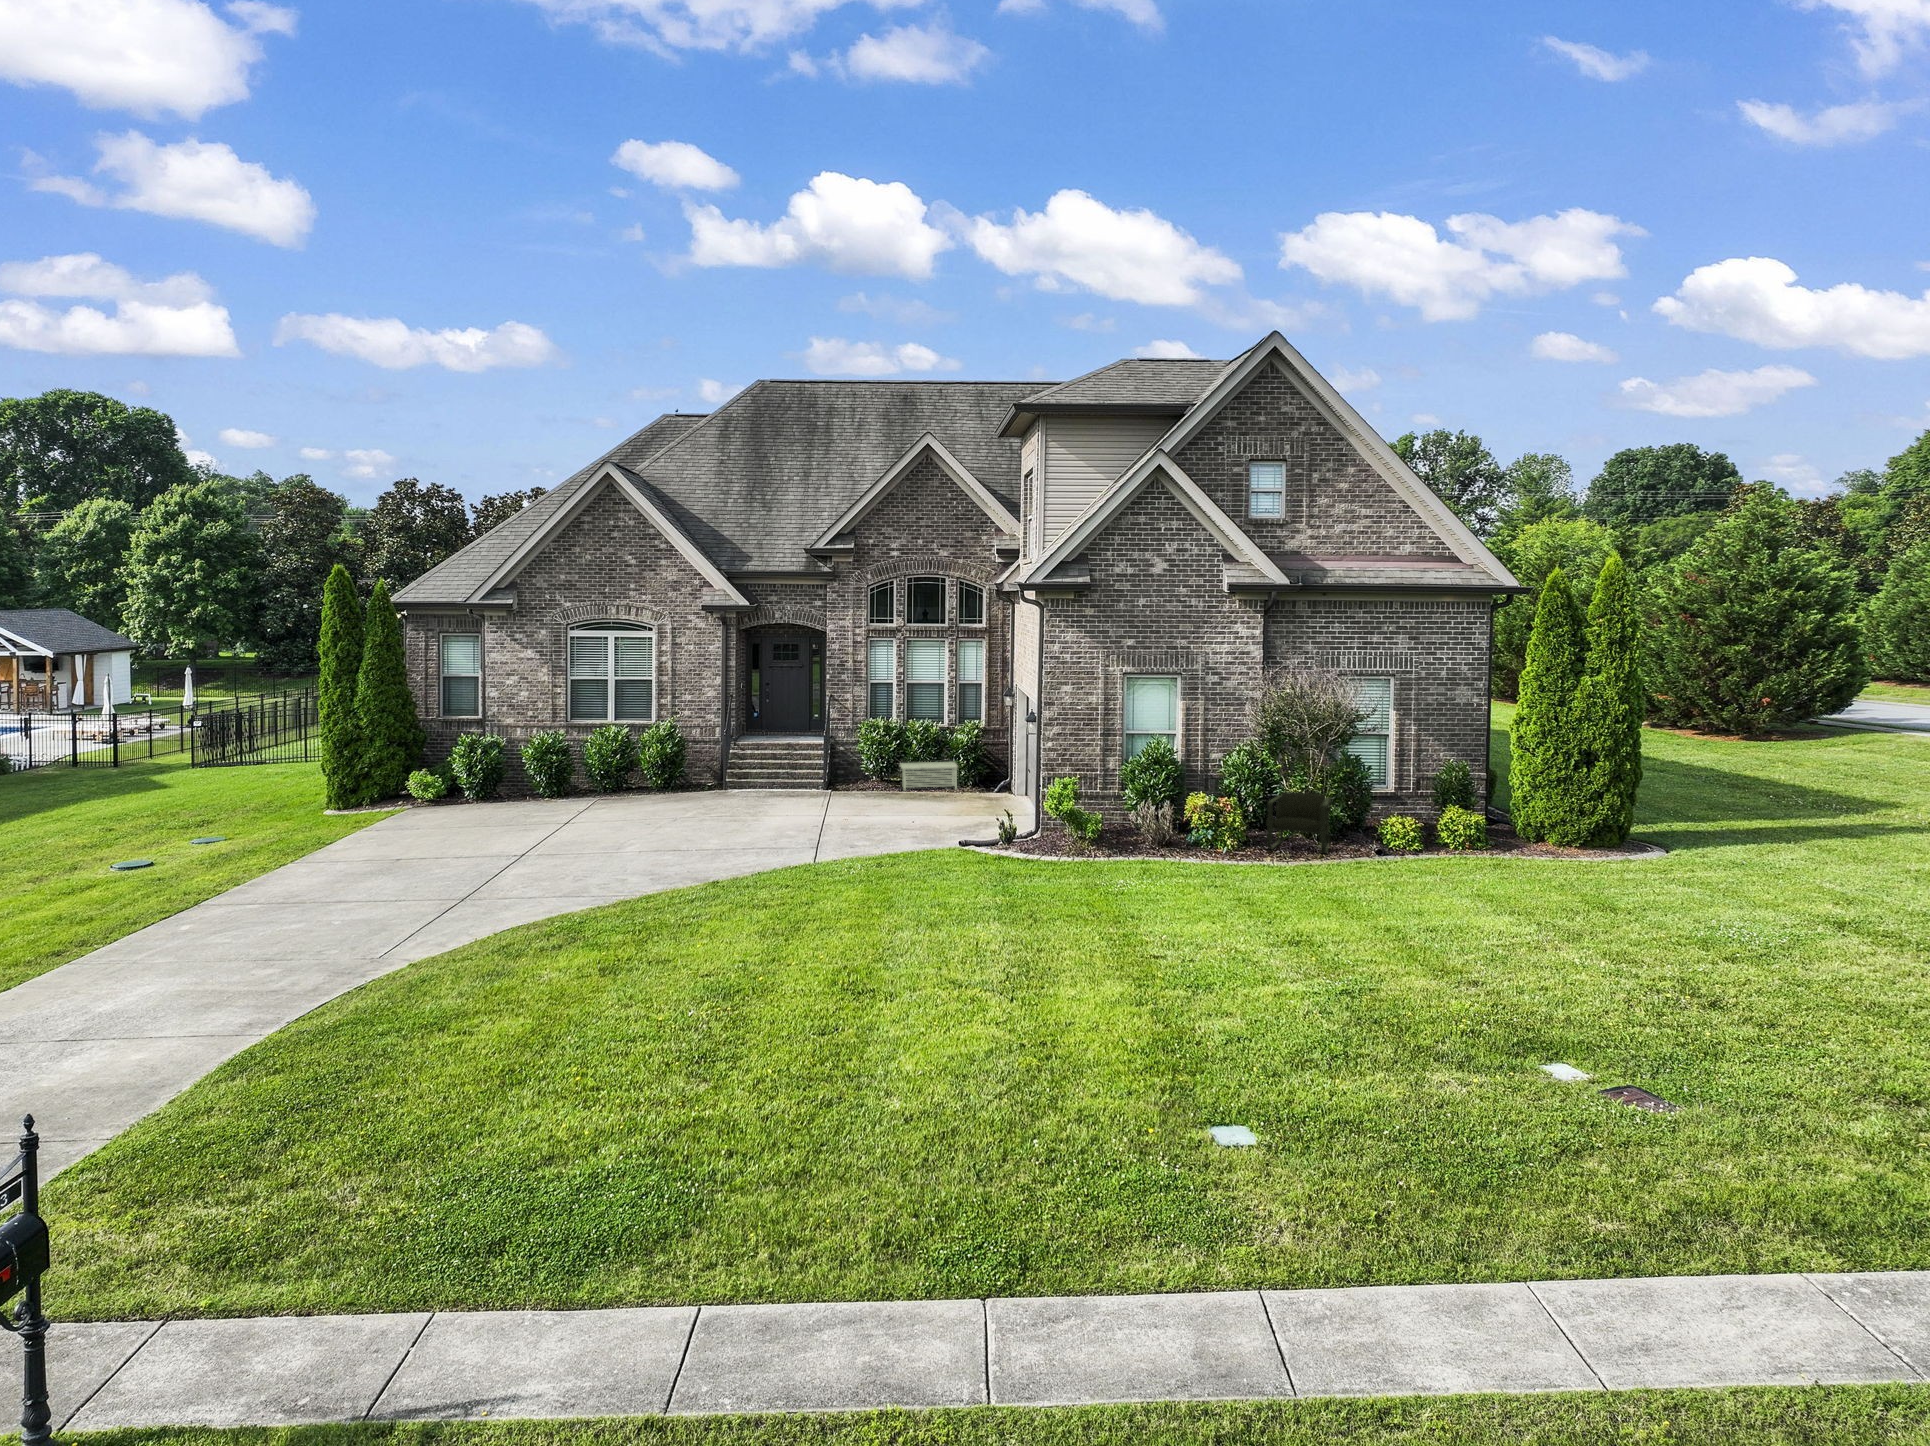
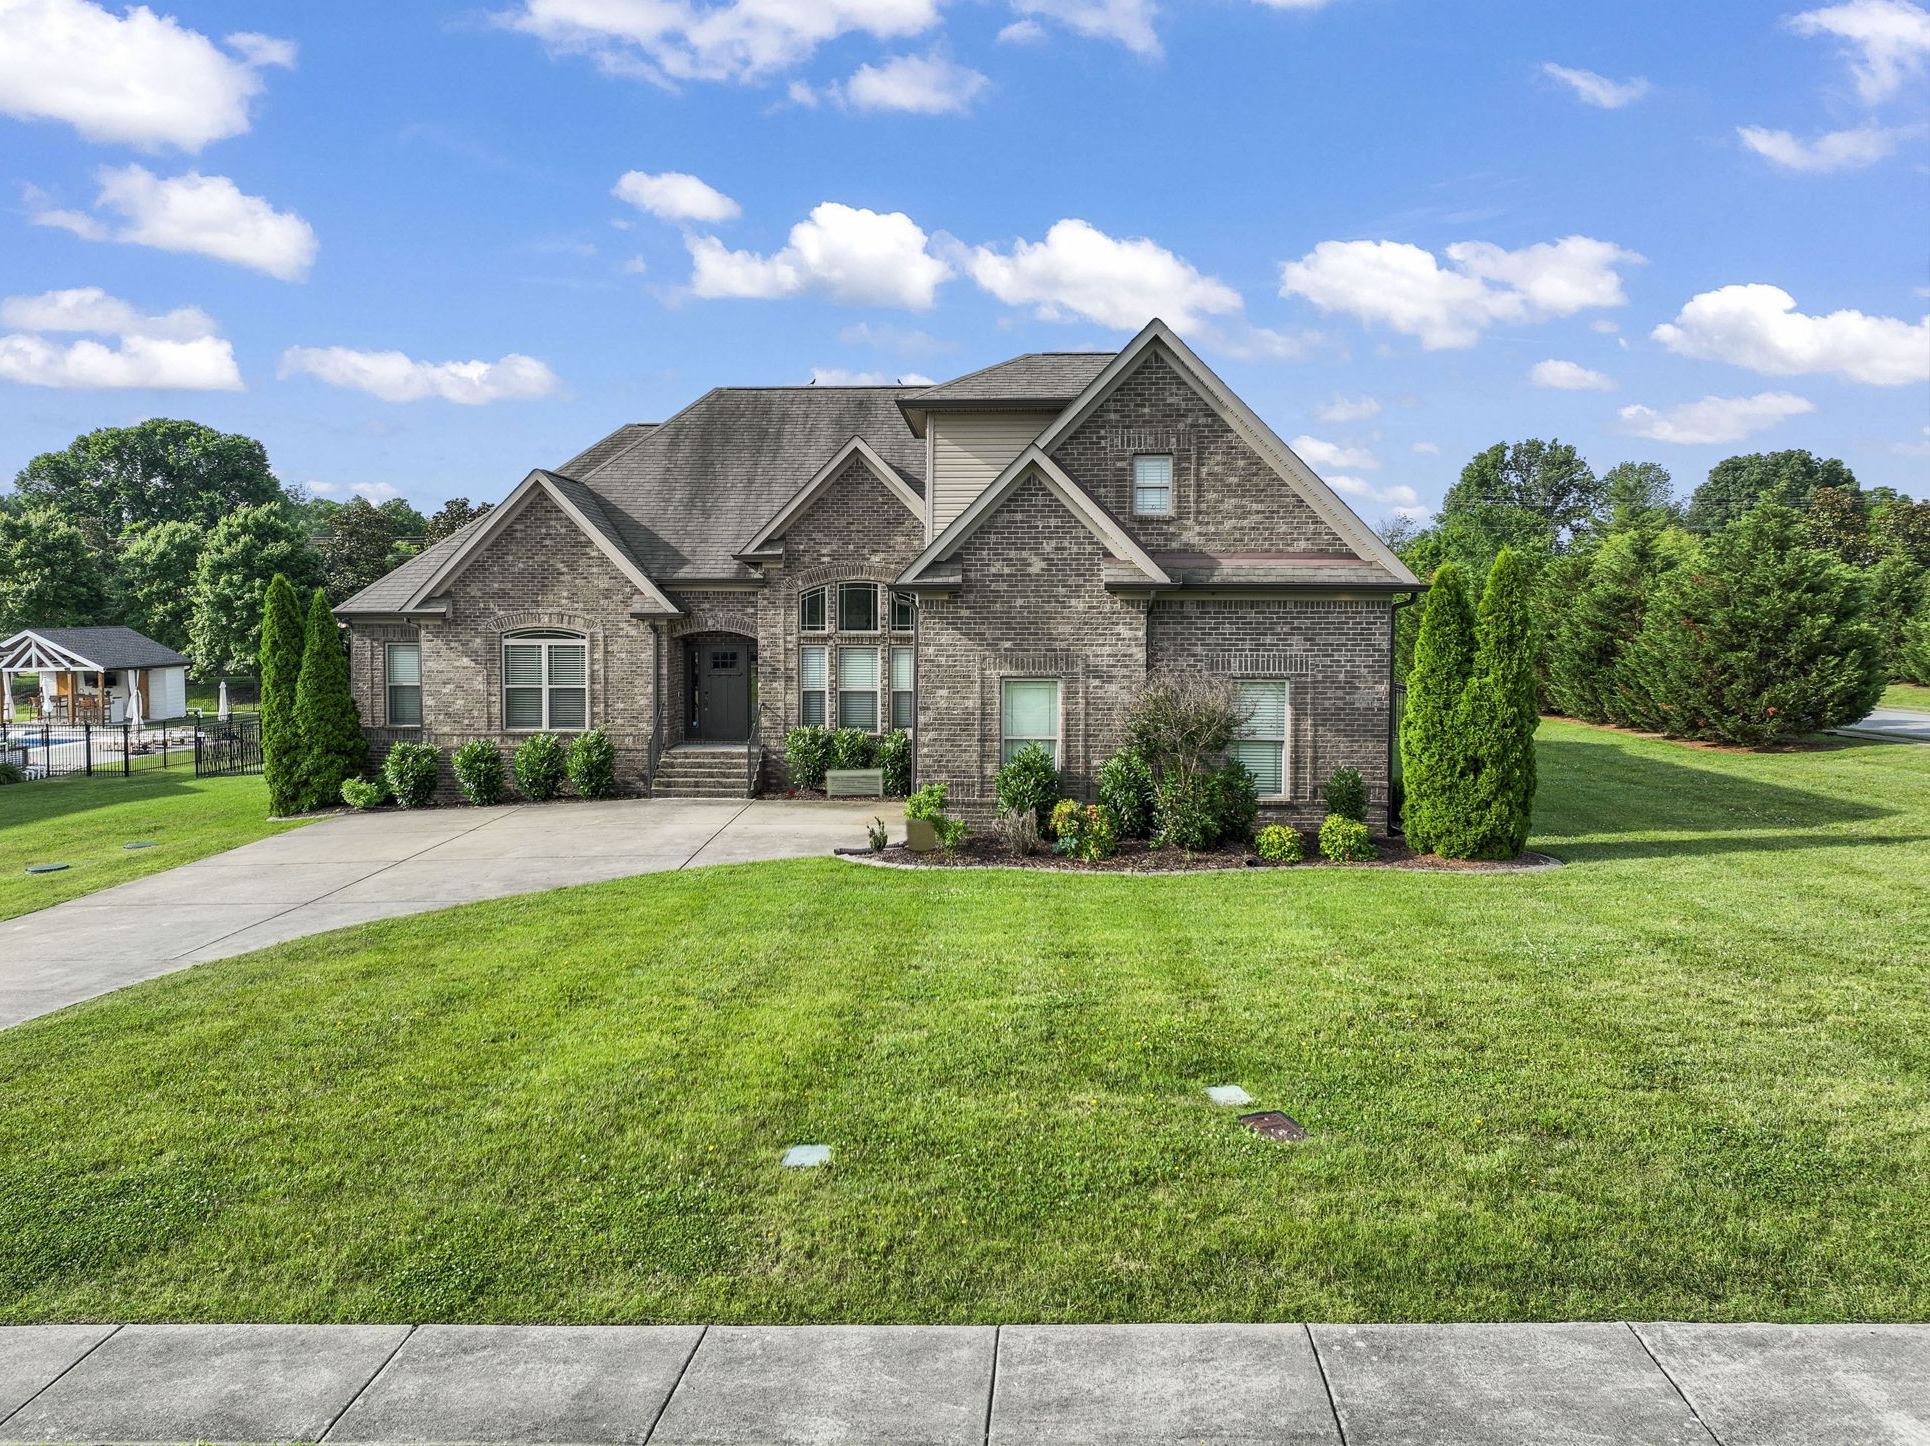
potted tree: none [850,749,879,789] -> present [780,757,804,797]
armchair: present [1266,792,1331,853] -> none [1129,798,1201,861]
woven basket: none [1036,811,1067,845] -> present [906,818,936,851]

